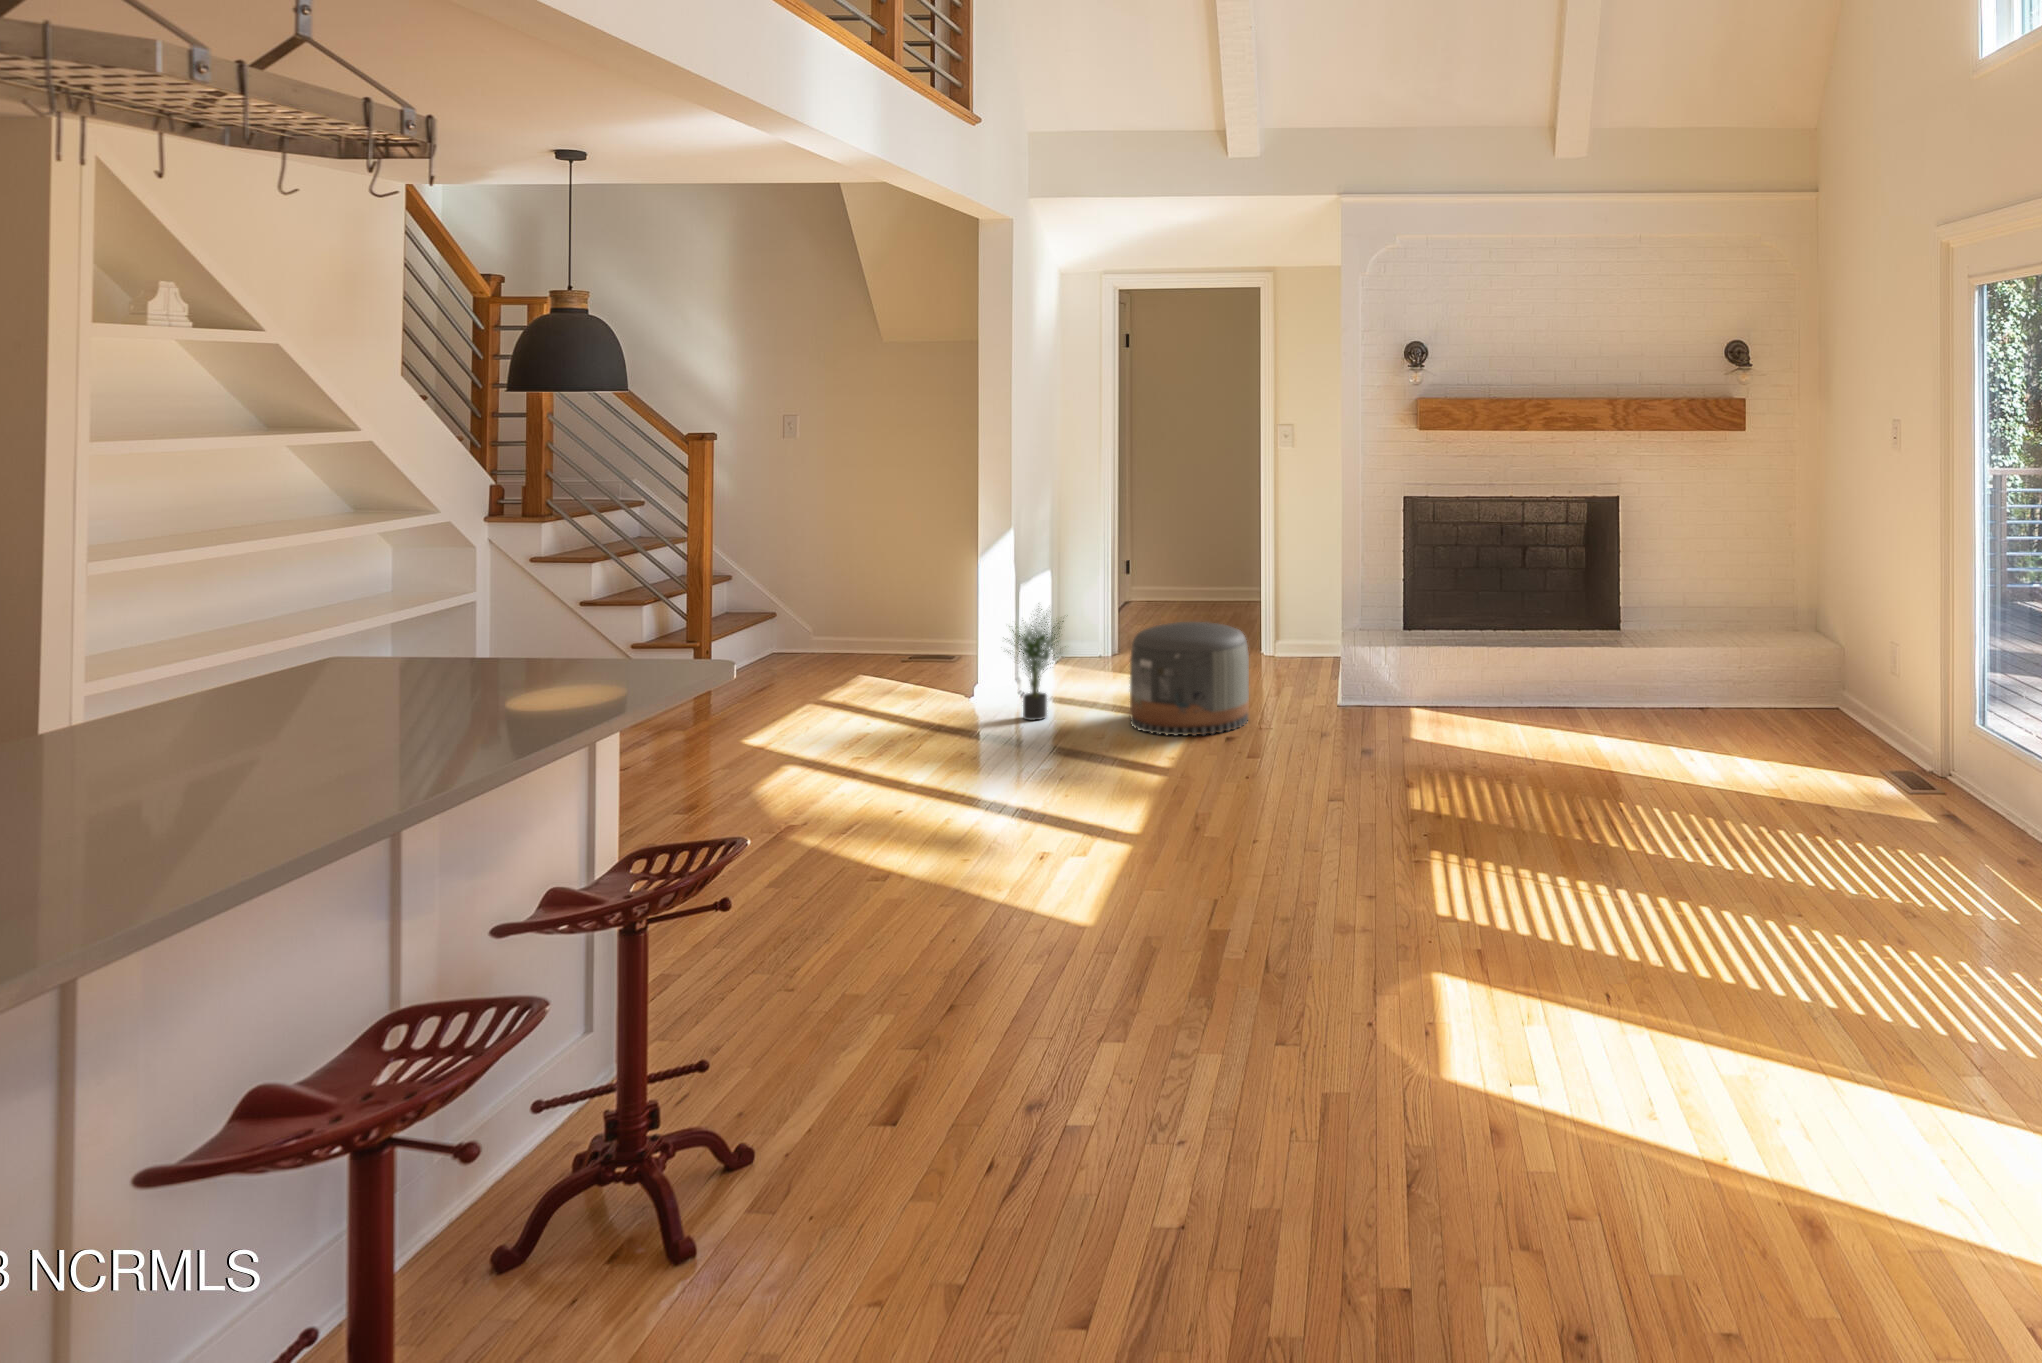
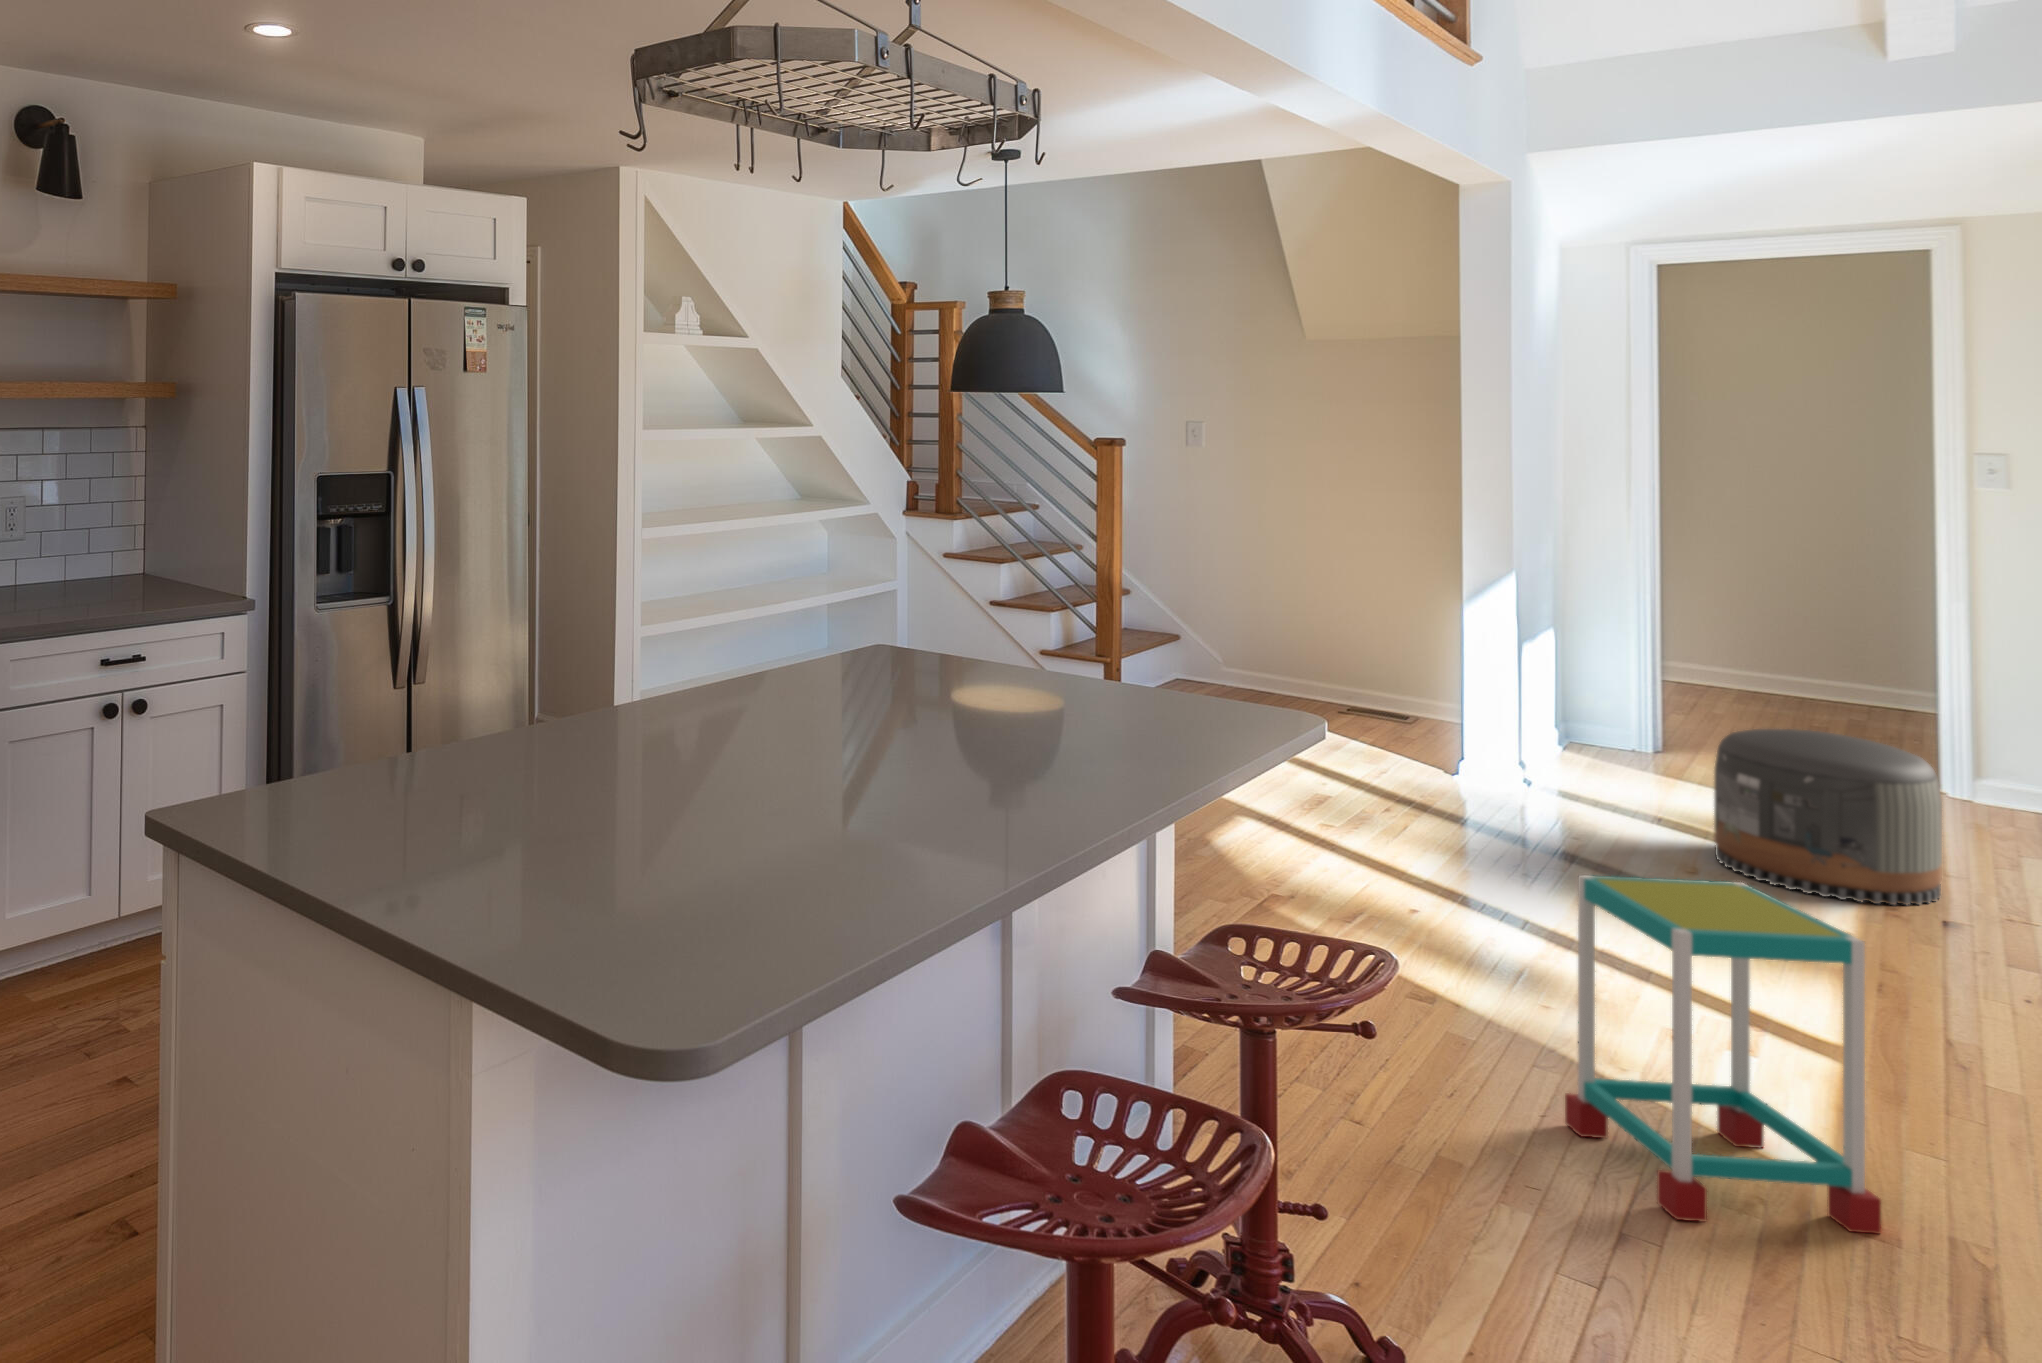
potted plant: present [1009,609,1064,720] -> none [1497,671,1611,825]
side table: none [977,731,1148,980] -> present [1565,875,1881,1234]

